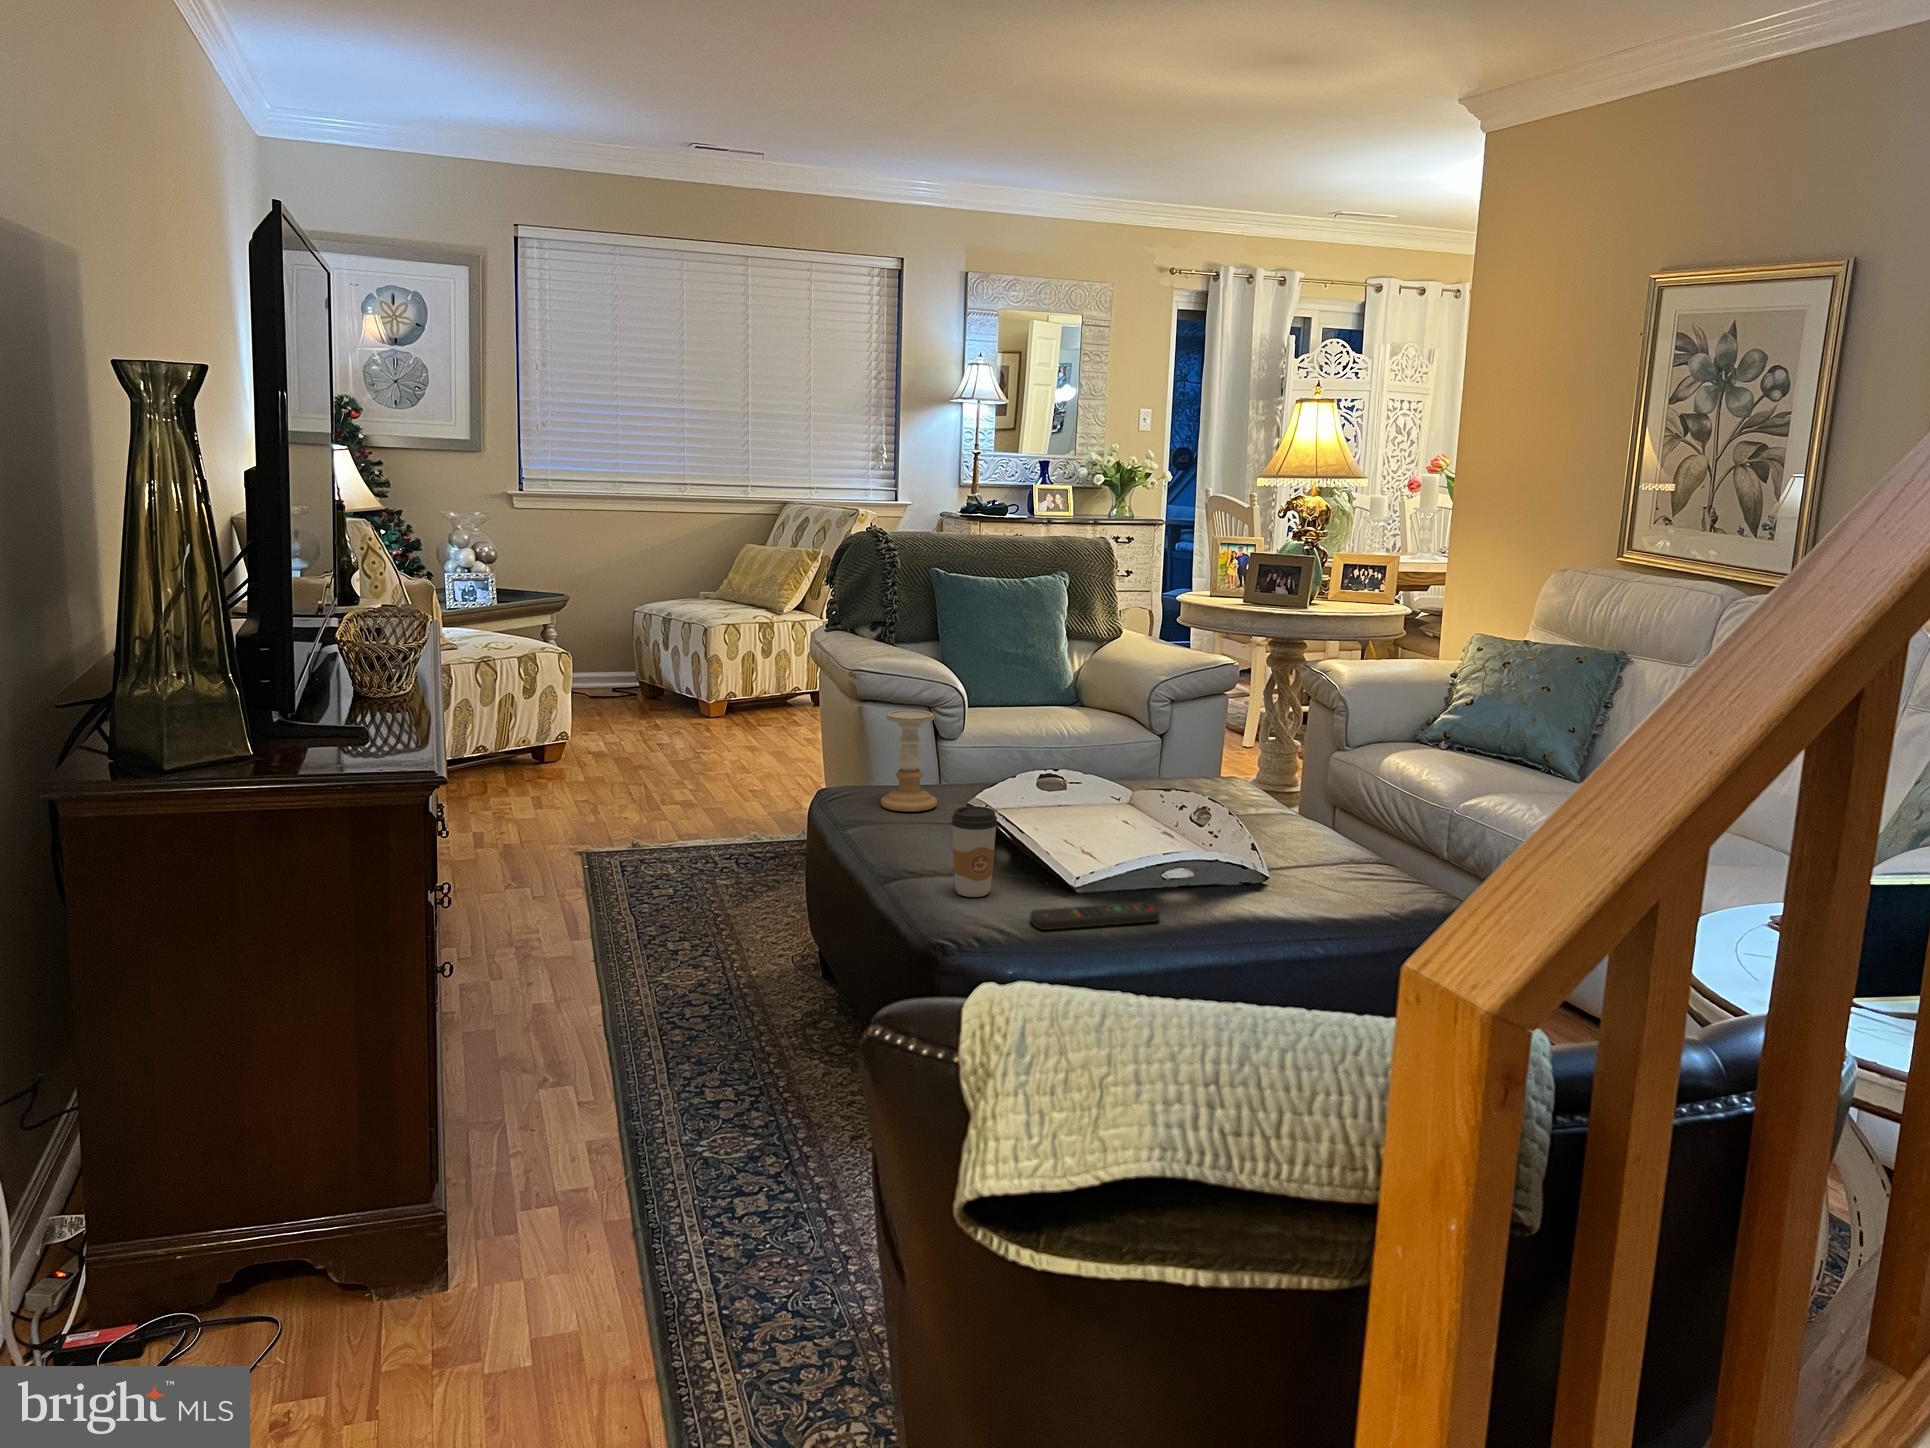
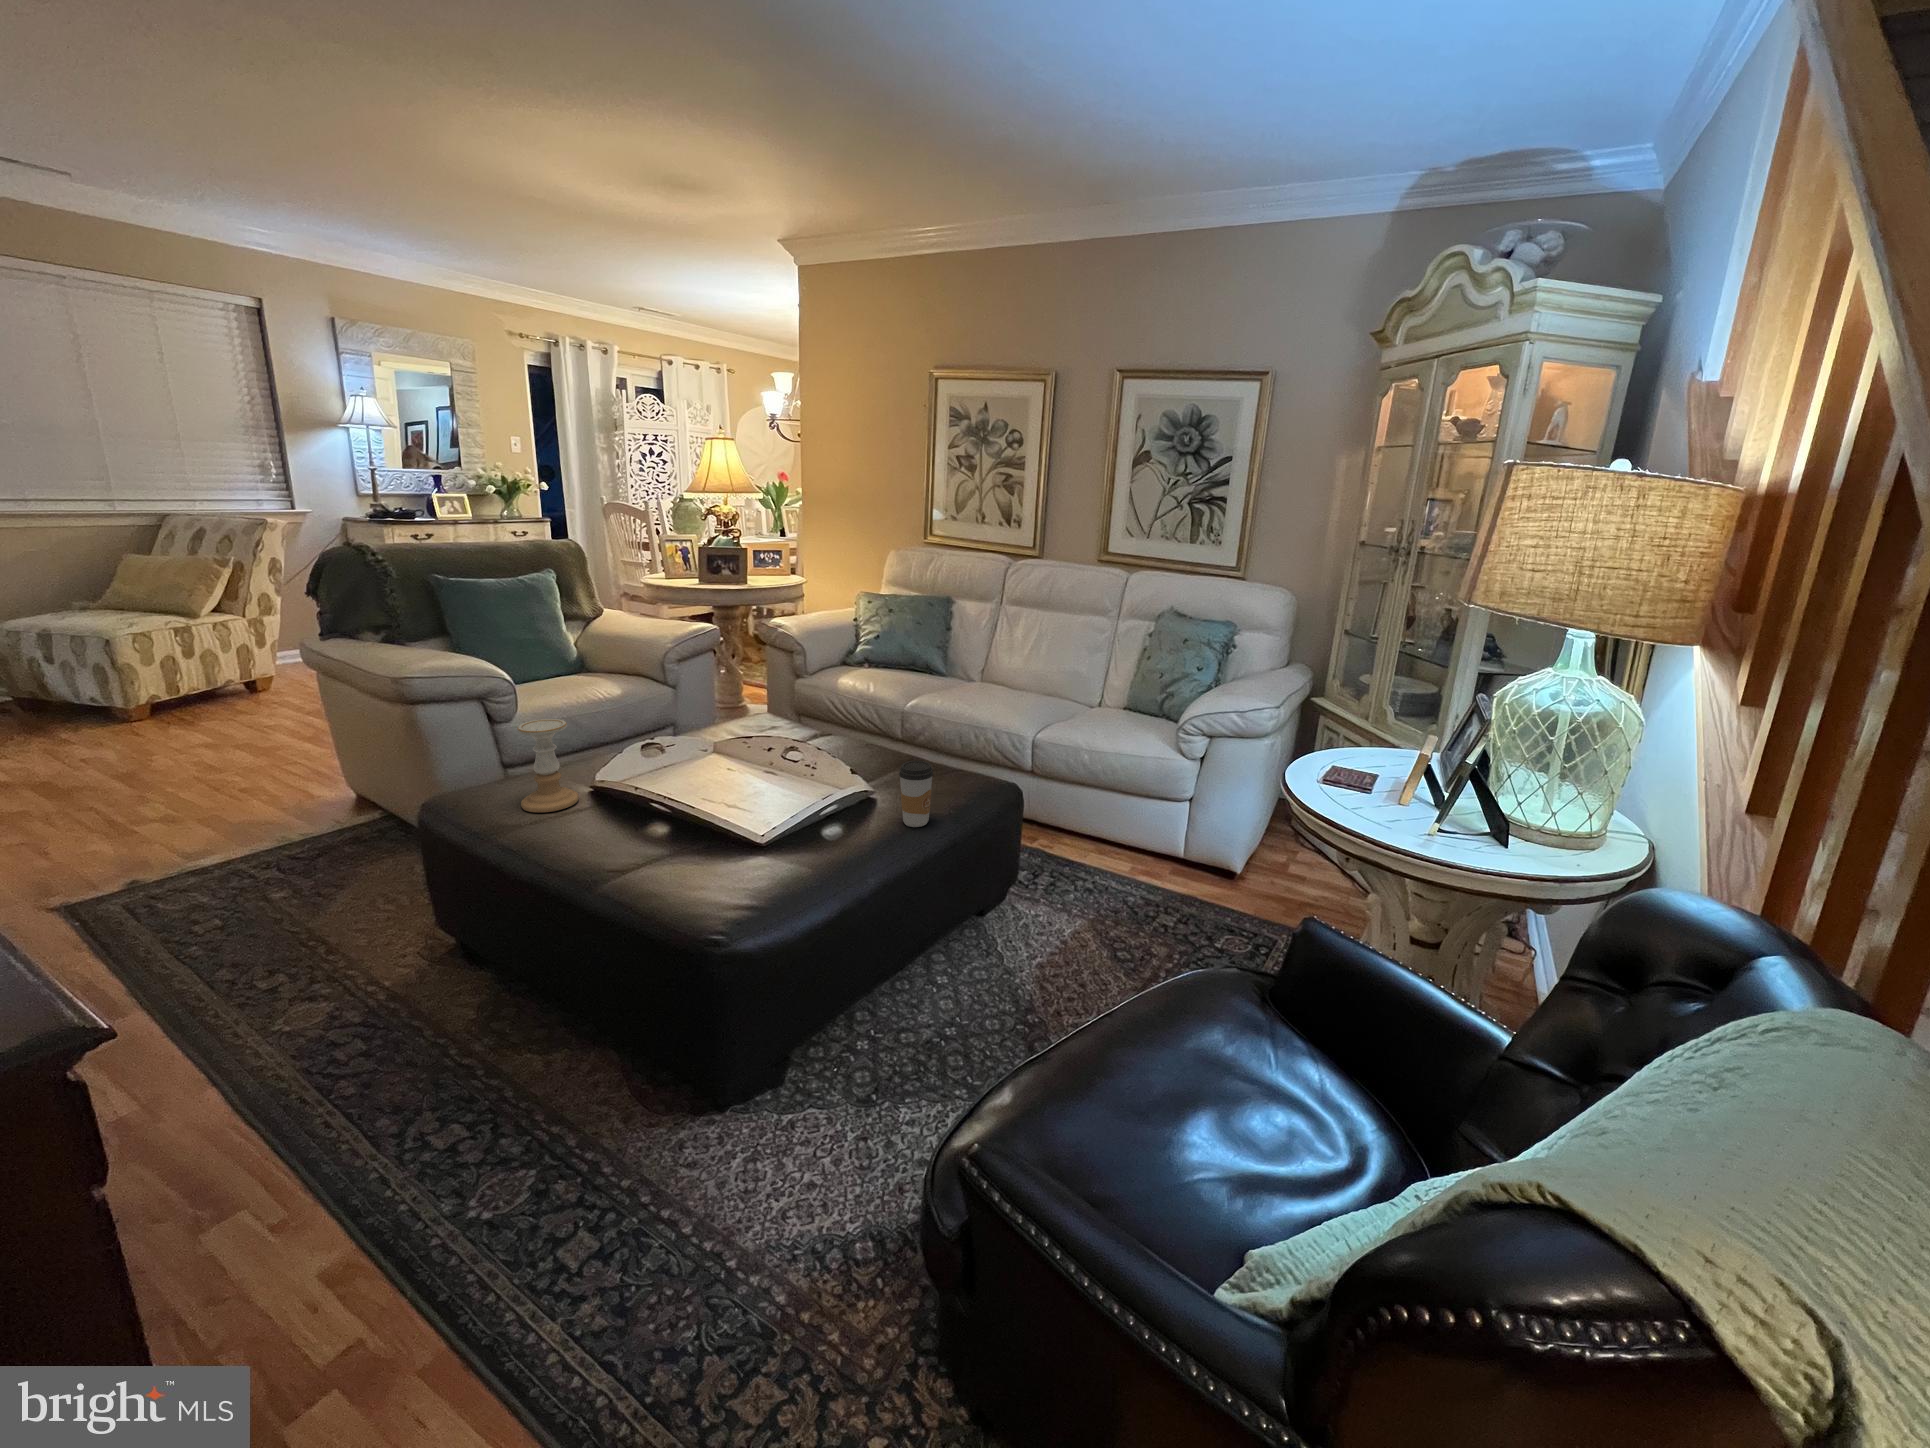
coffee cup: present [951,806,997,897] -> present [899,761,933,827]
remote control: present [1030,902,1159,930] -> none [773,846,865,897]

